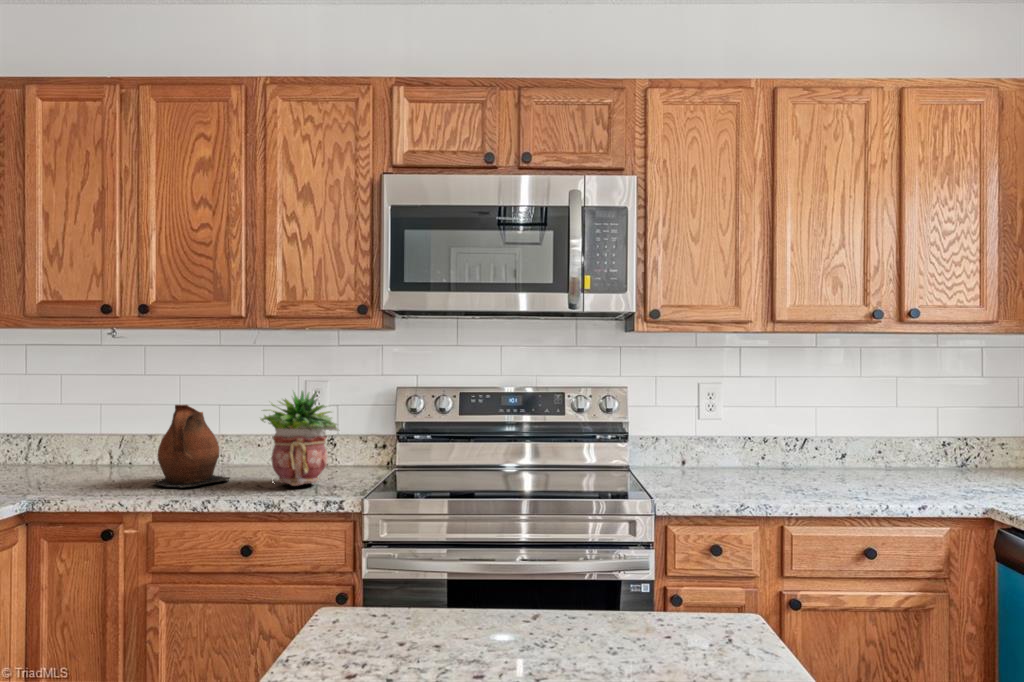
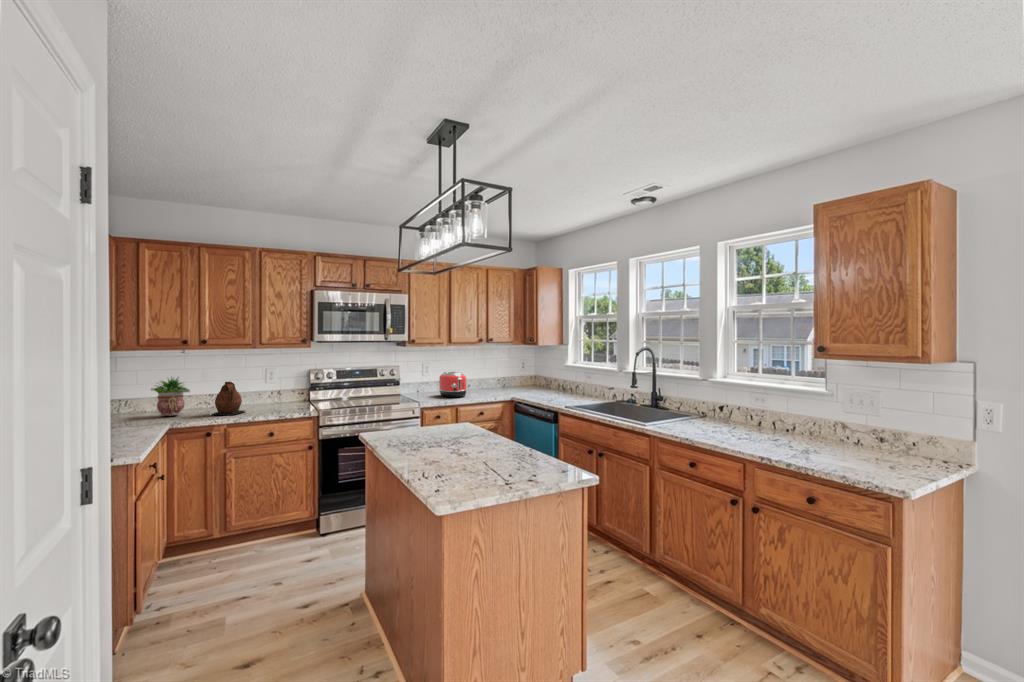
potted plant: present [261,391,338,486] -> present [151,377,190,416]
toaster: none [734,408,824,490] -> present [439,372,467,398]

